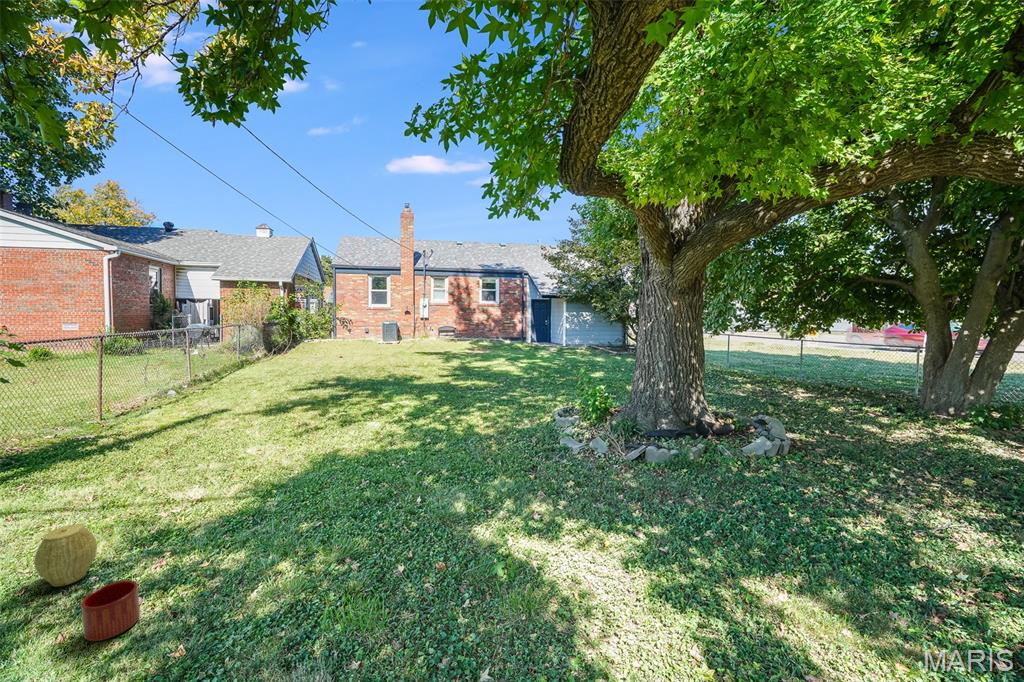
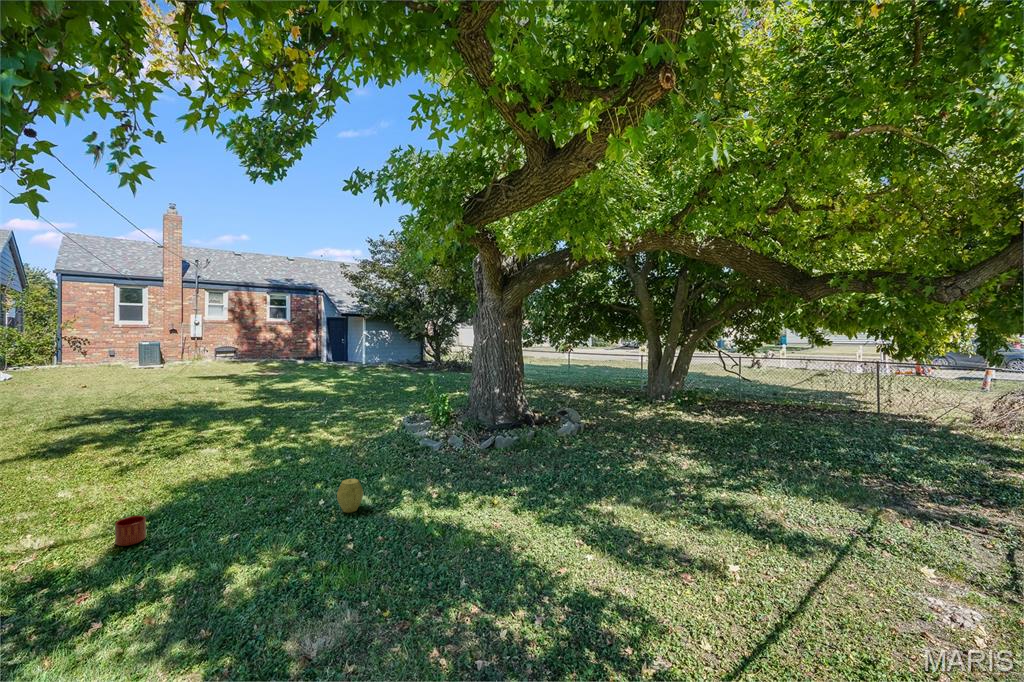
woven basket: present [34,524,97,587] -> present [337,479,363,513]

